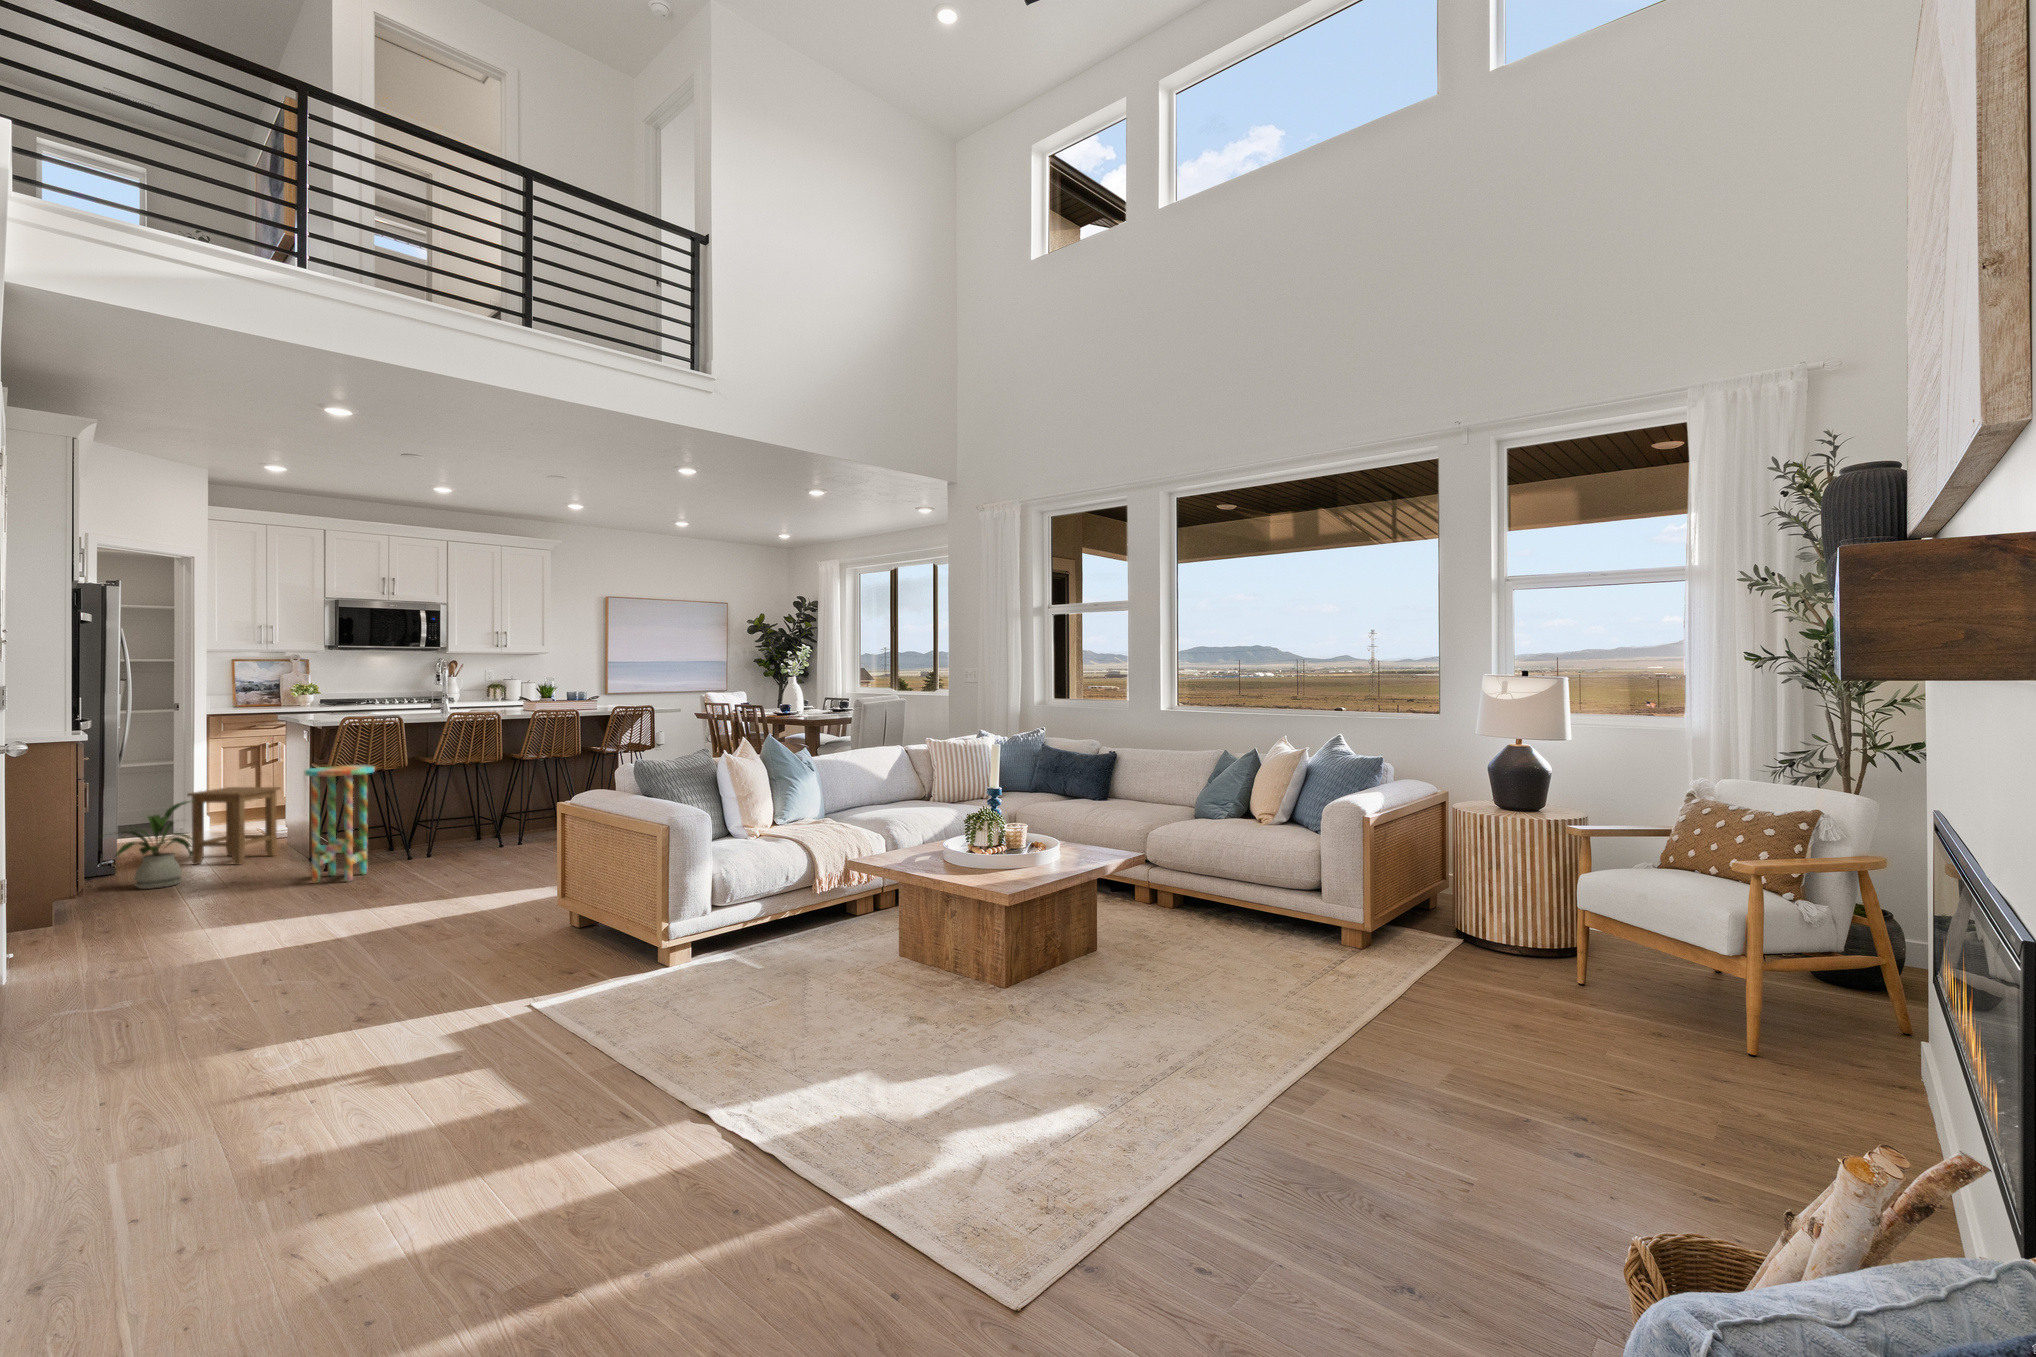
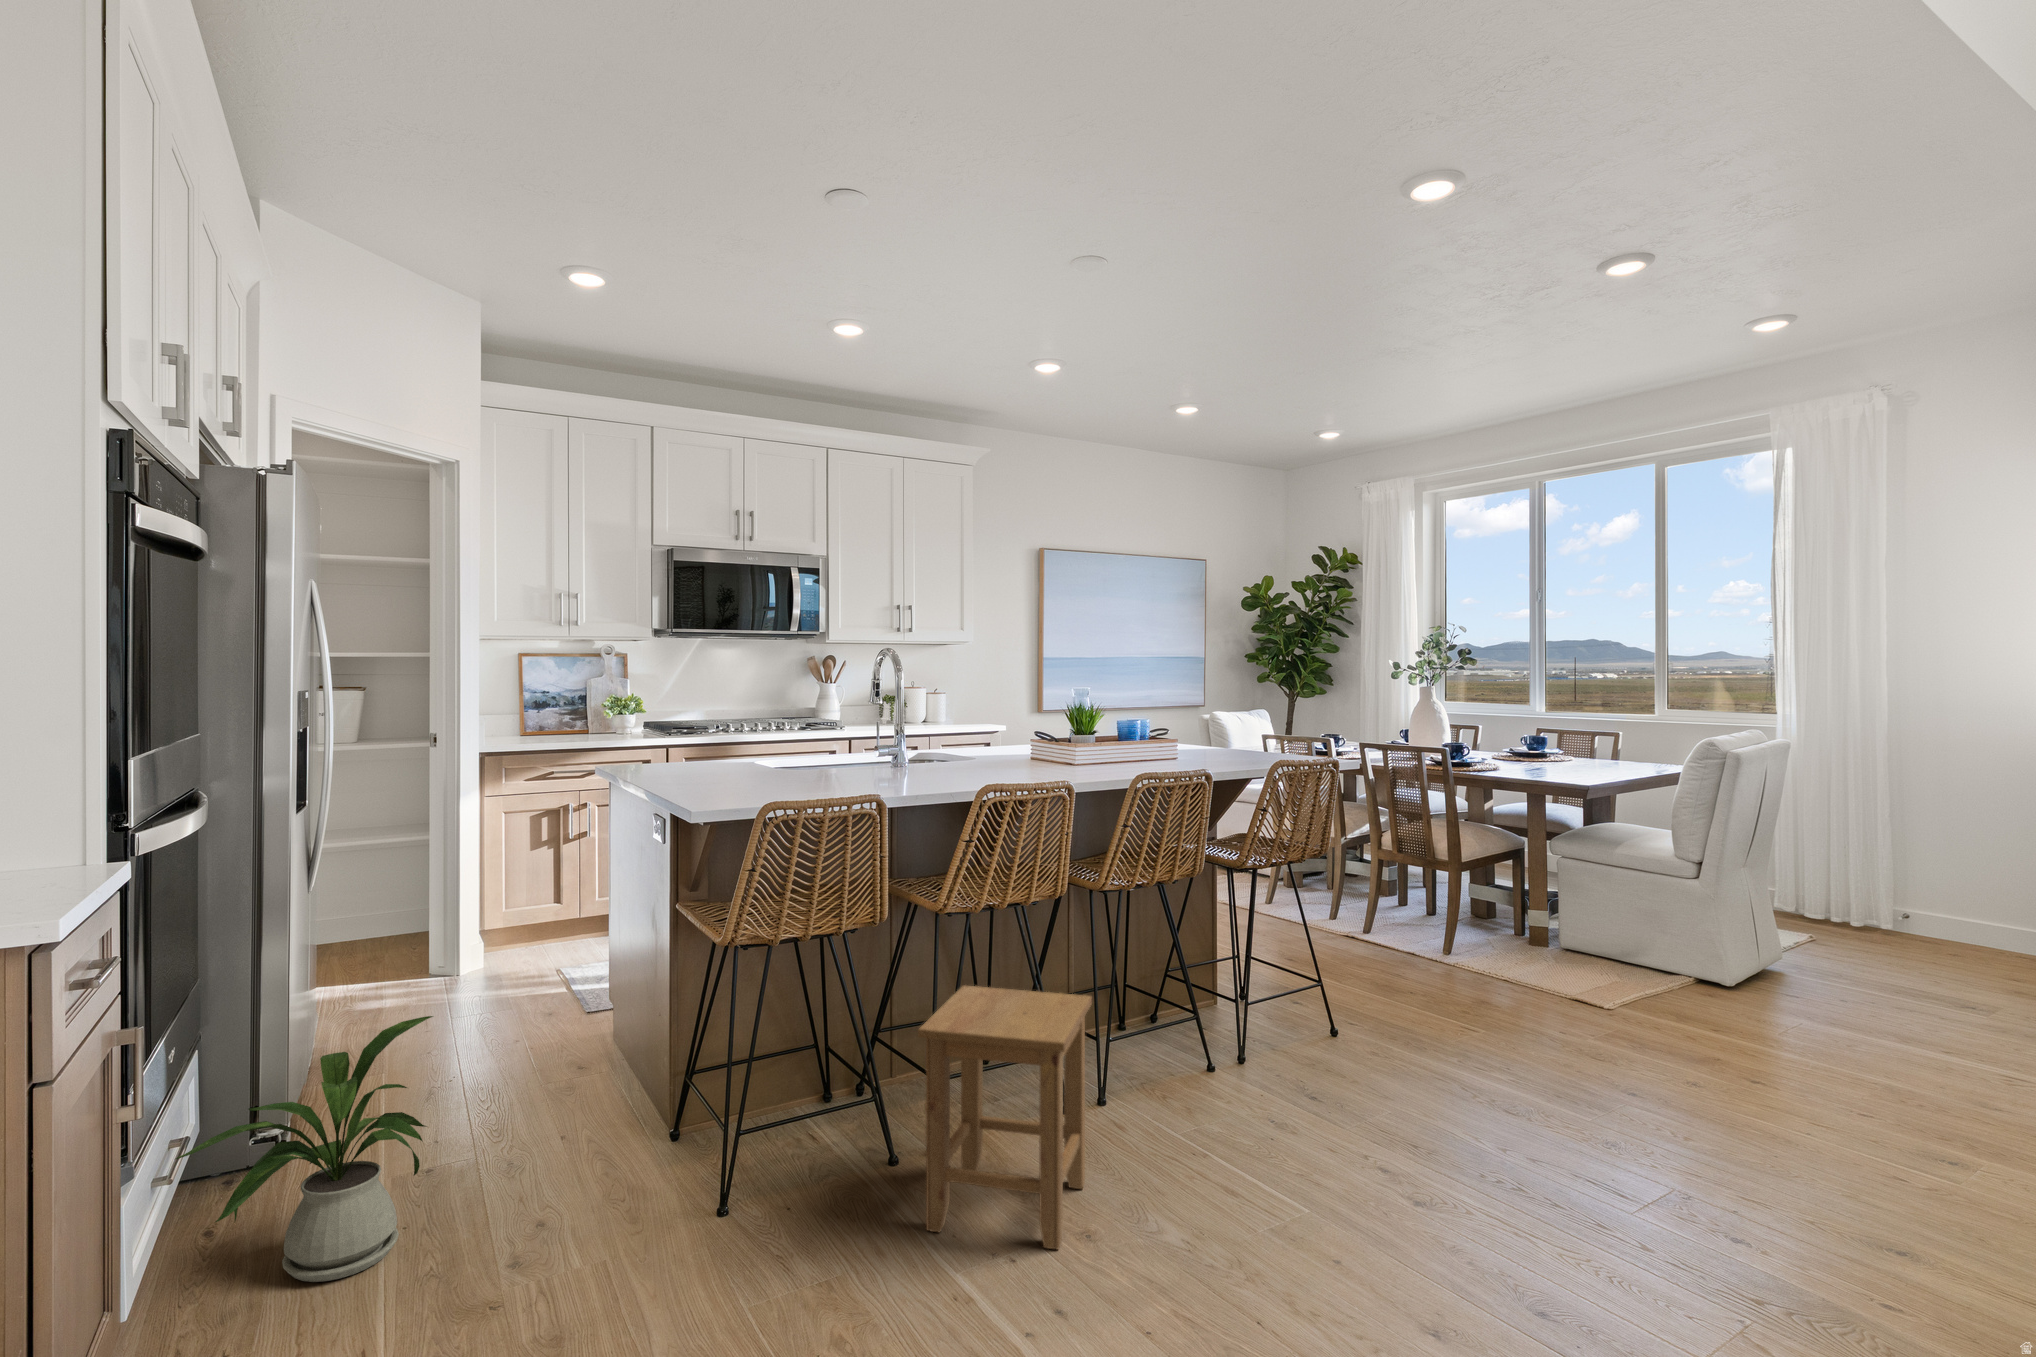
side table: present [305,765,375,883] -> none [687,937,855,1305]
stool: present [187,787,280,865] -> present [918,986,1092,1250]

